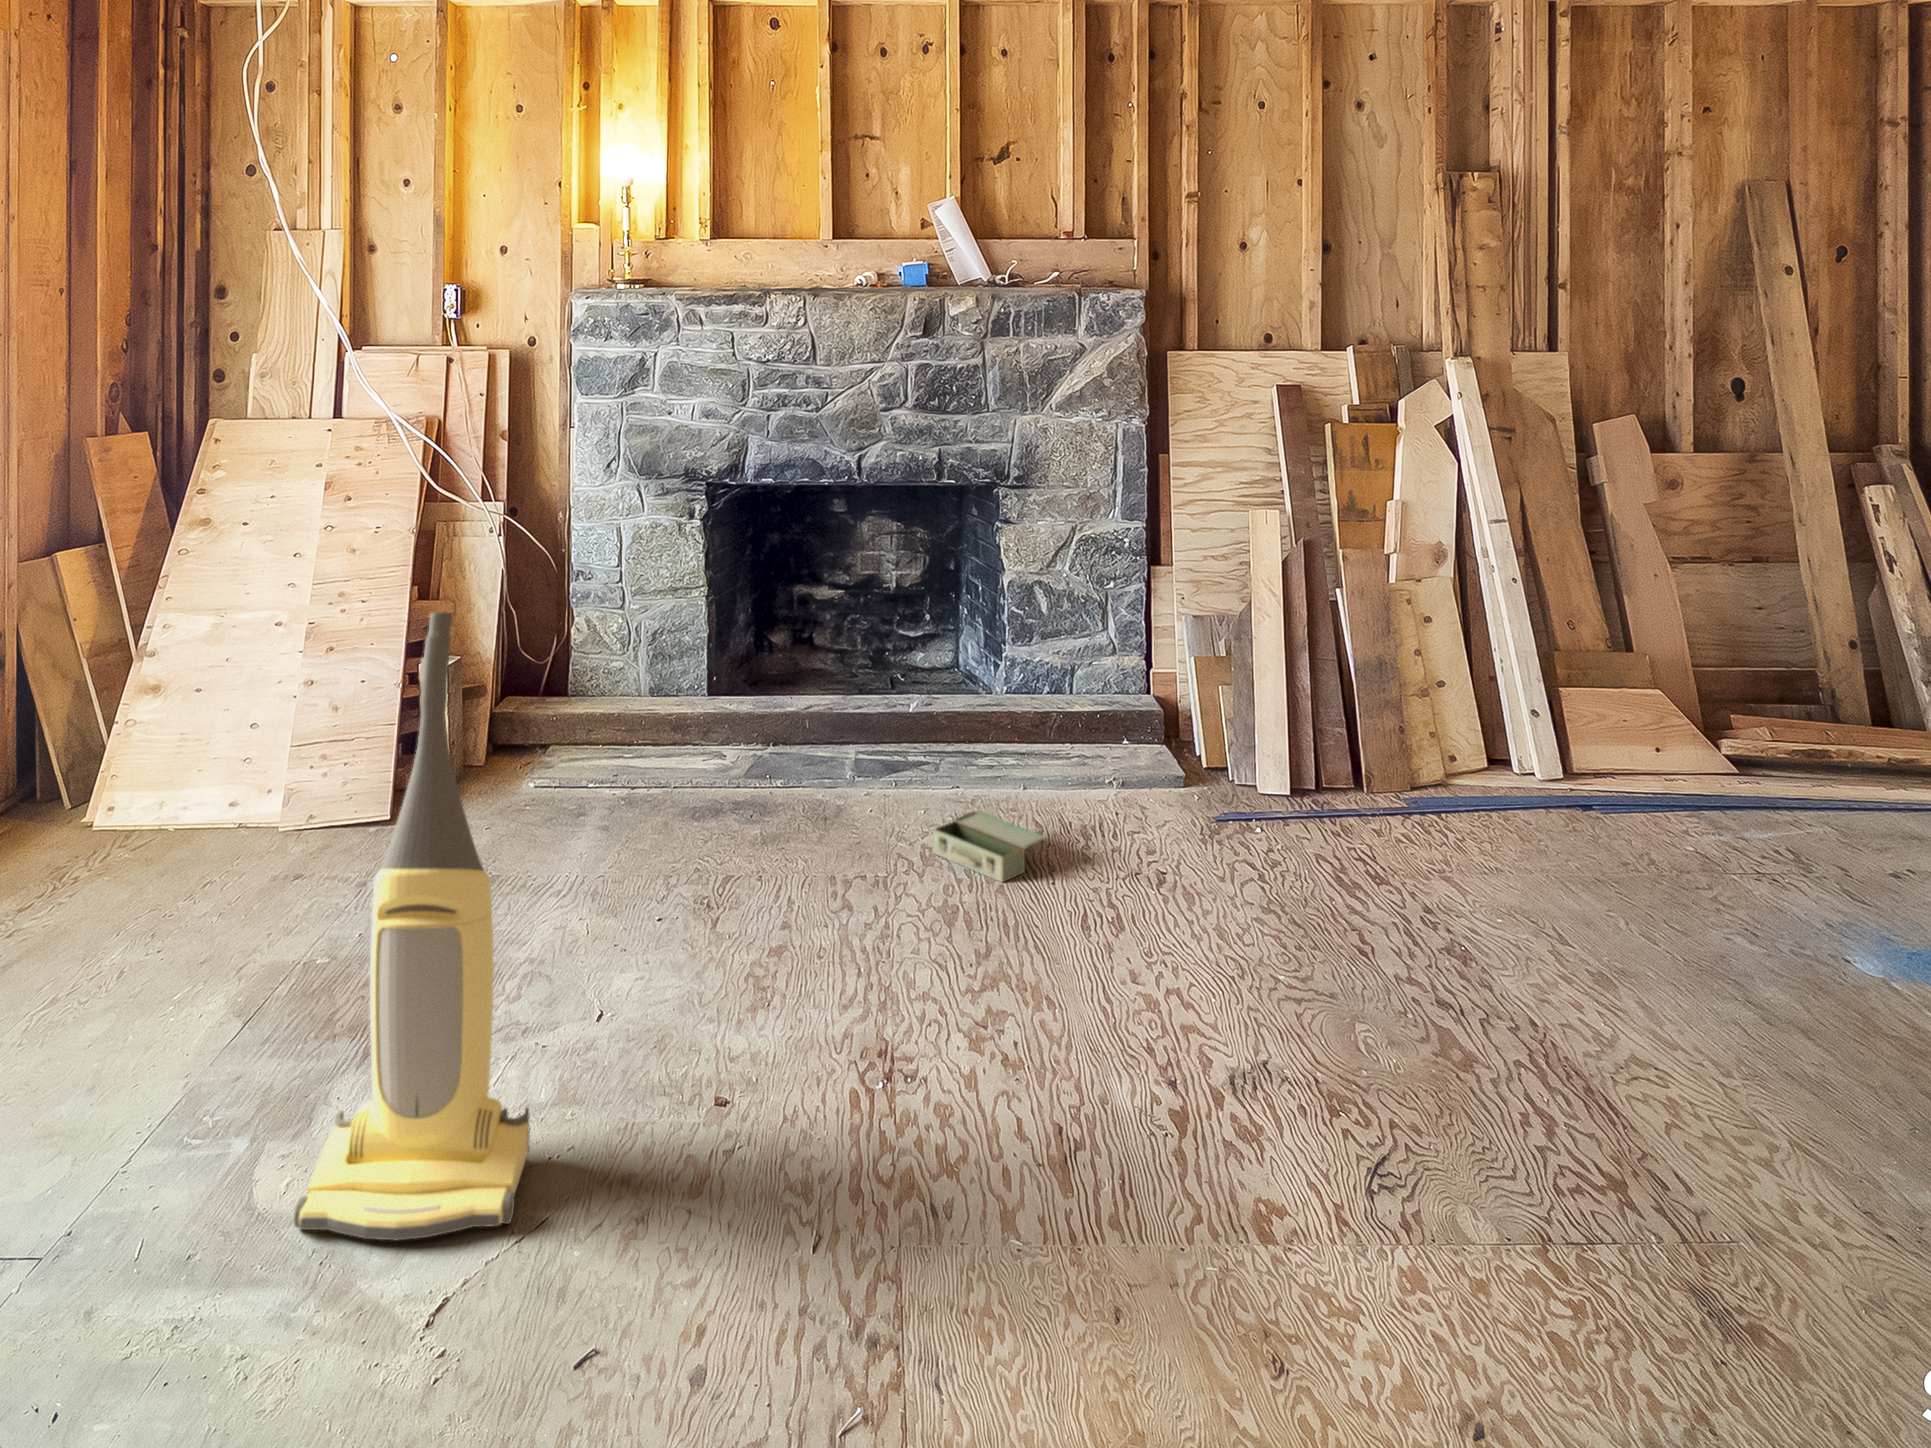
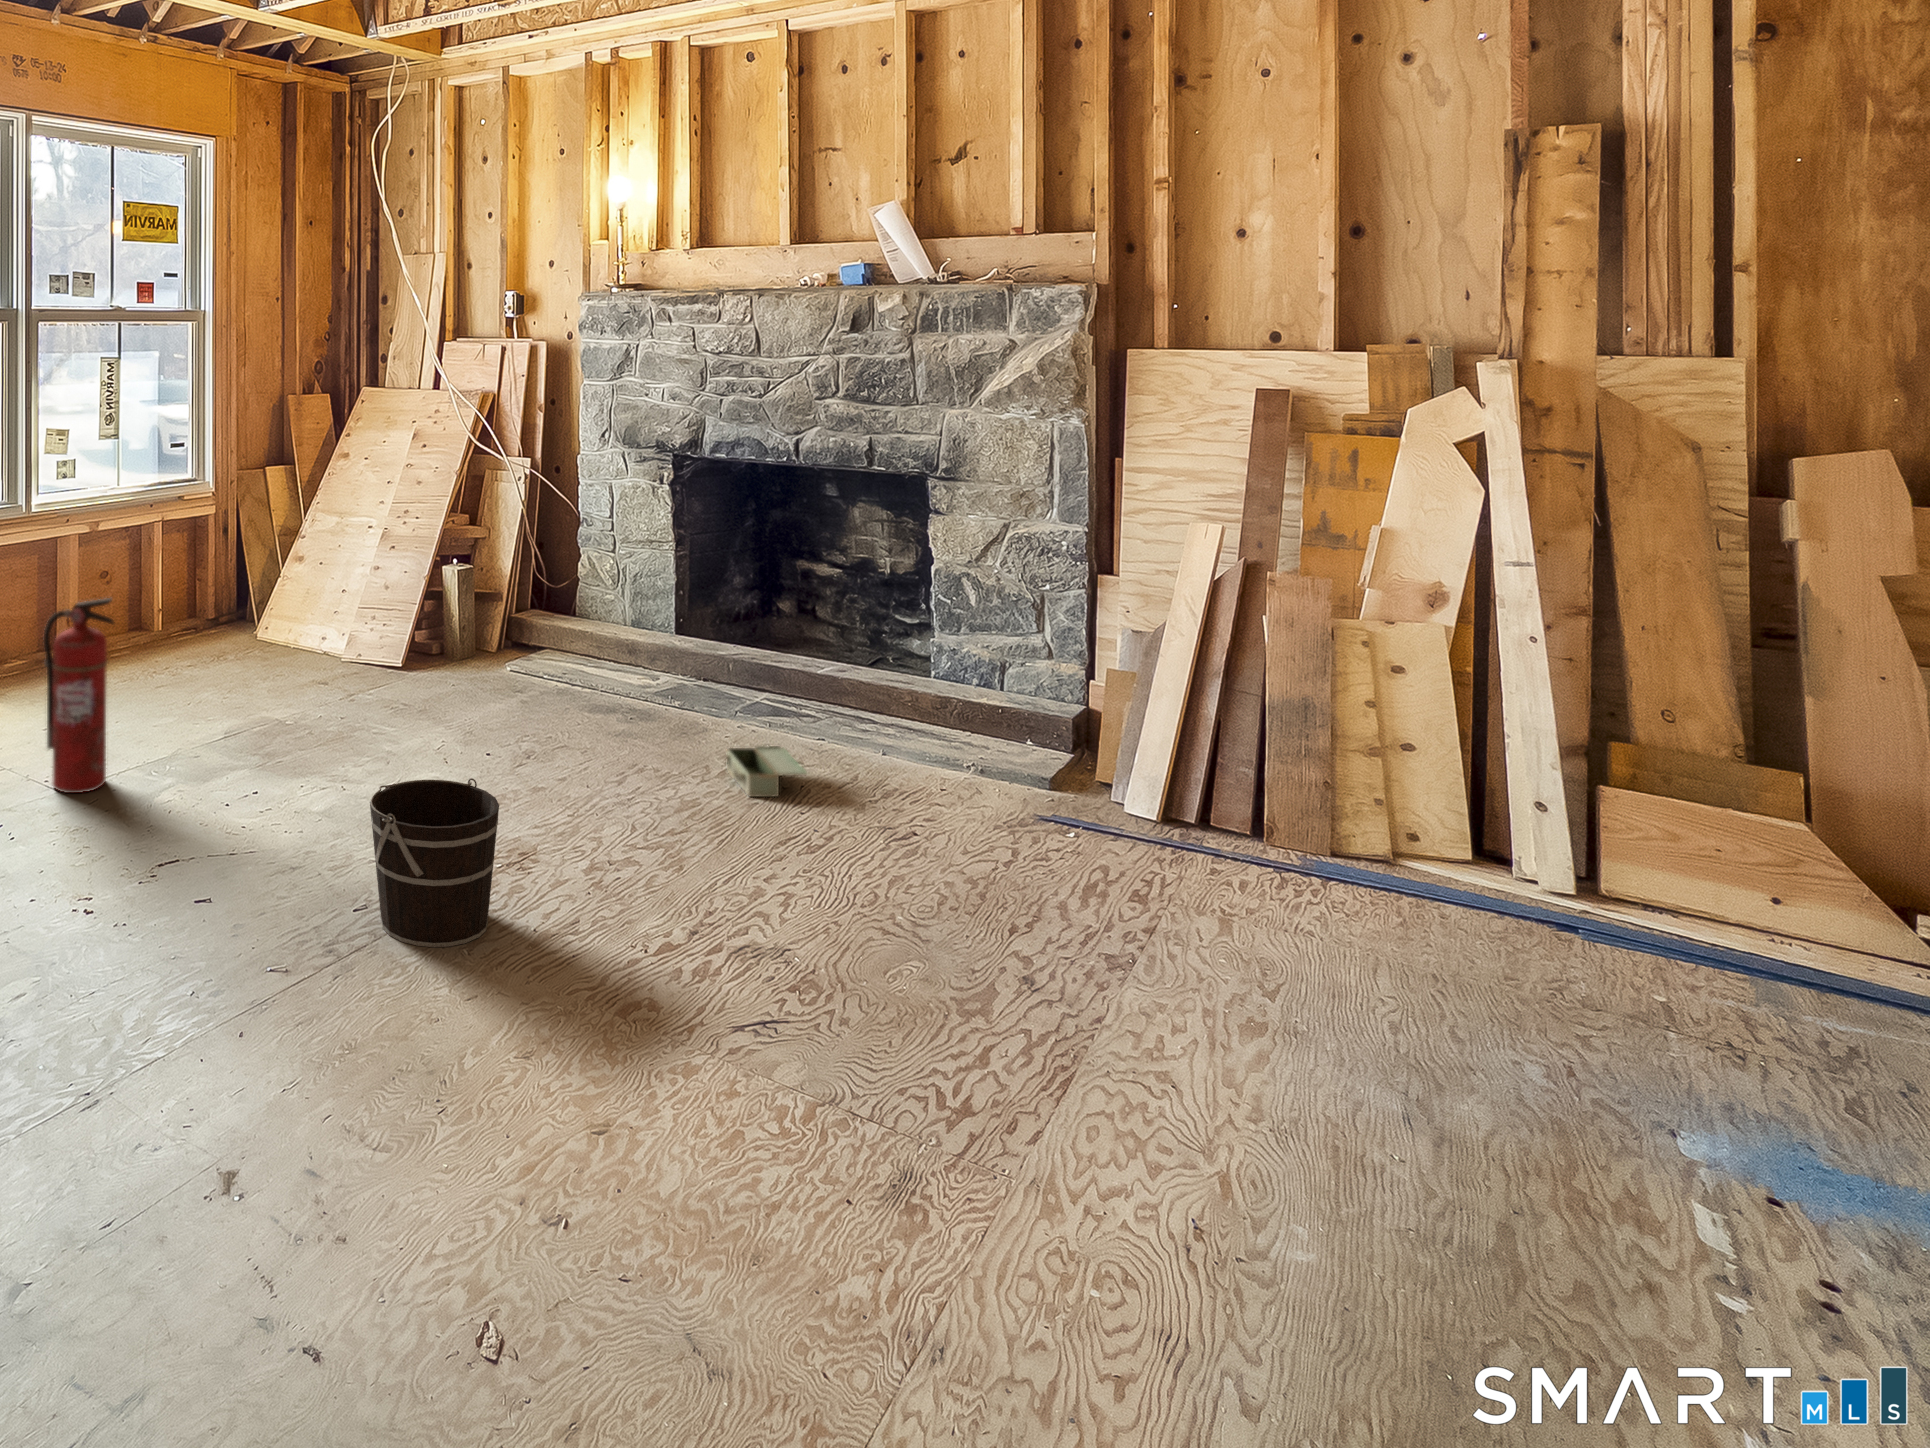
vacuum cleaner: present [294,612,529,1240] -> none [131,479,258,834]
fire extinguisher: none [51,860,204,1266] -> present [44,598,115,793]
bucket: none [897,992,1094,1282] -> present [370,778,499,947]

